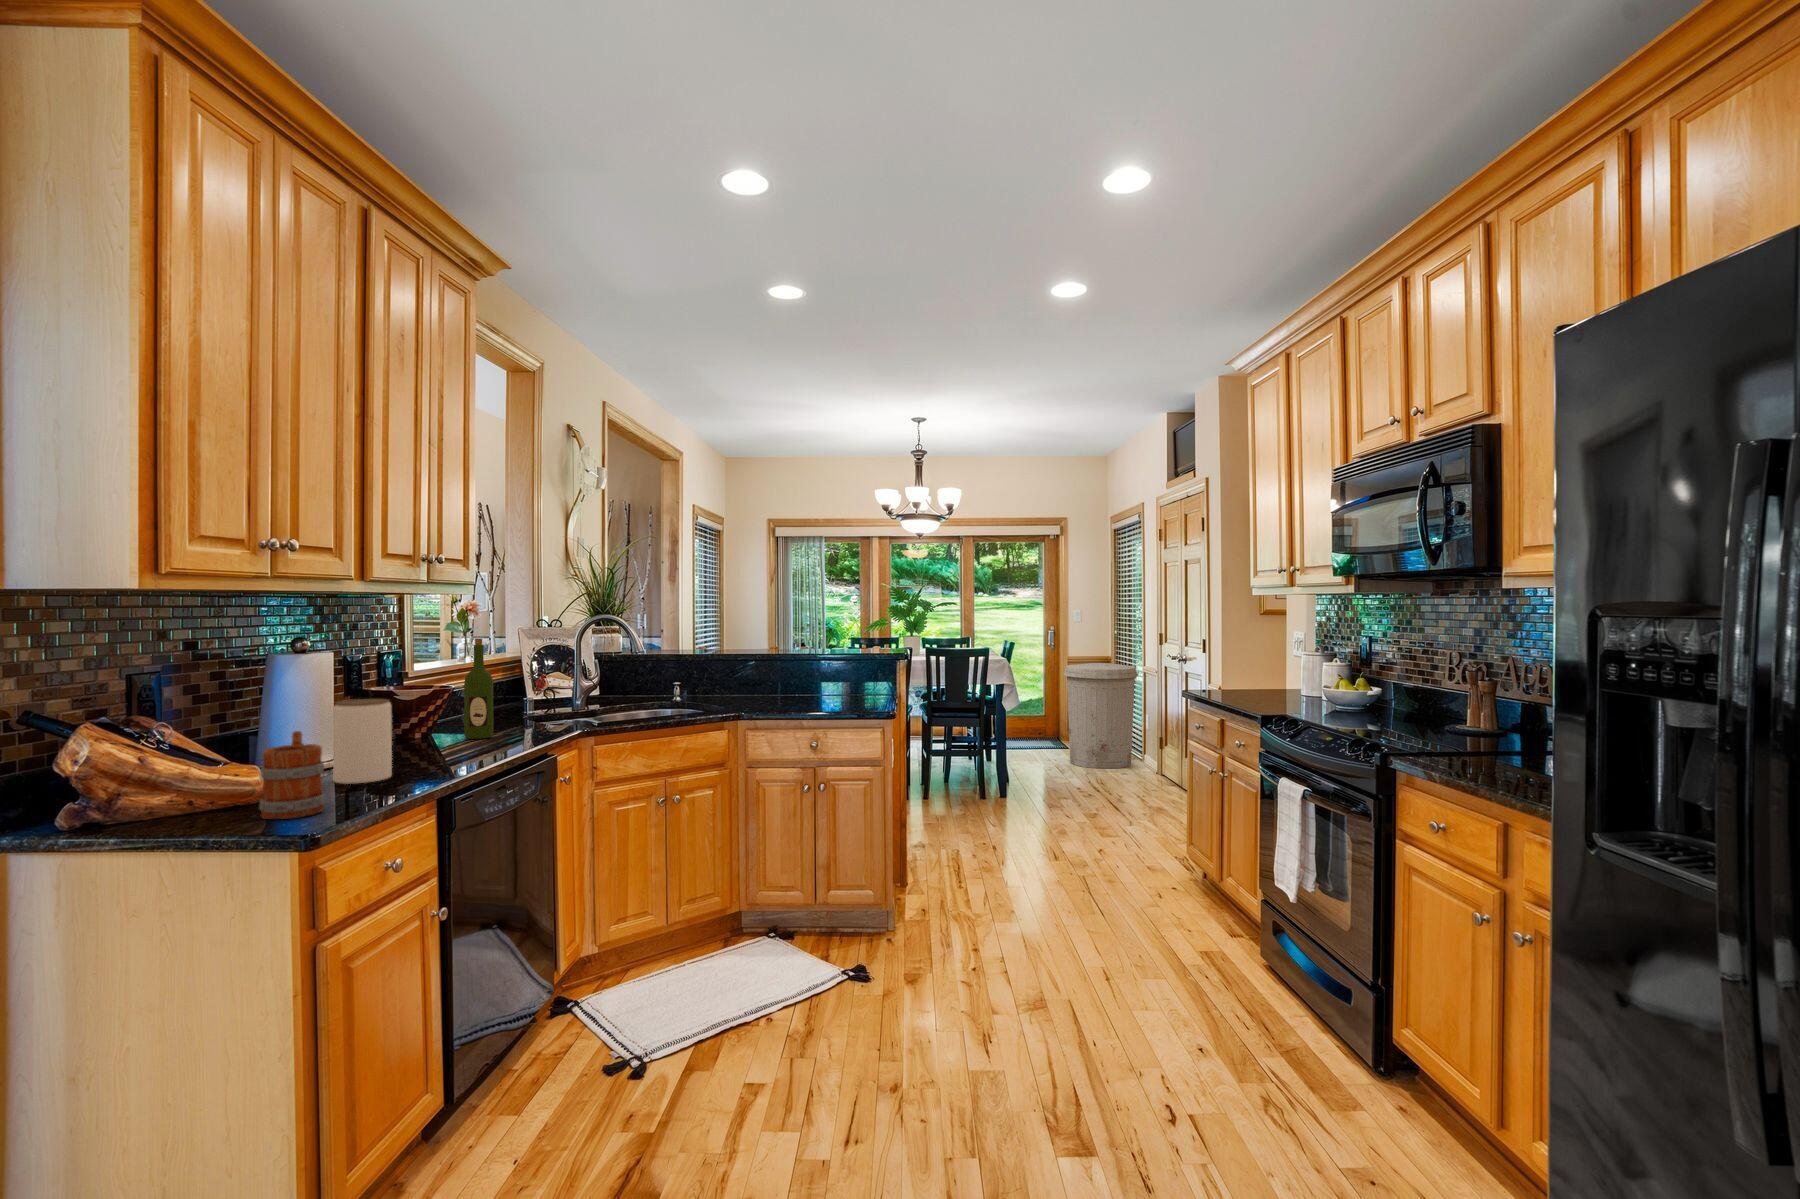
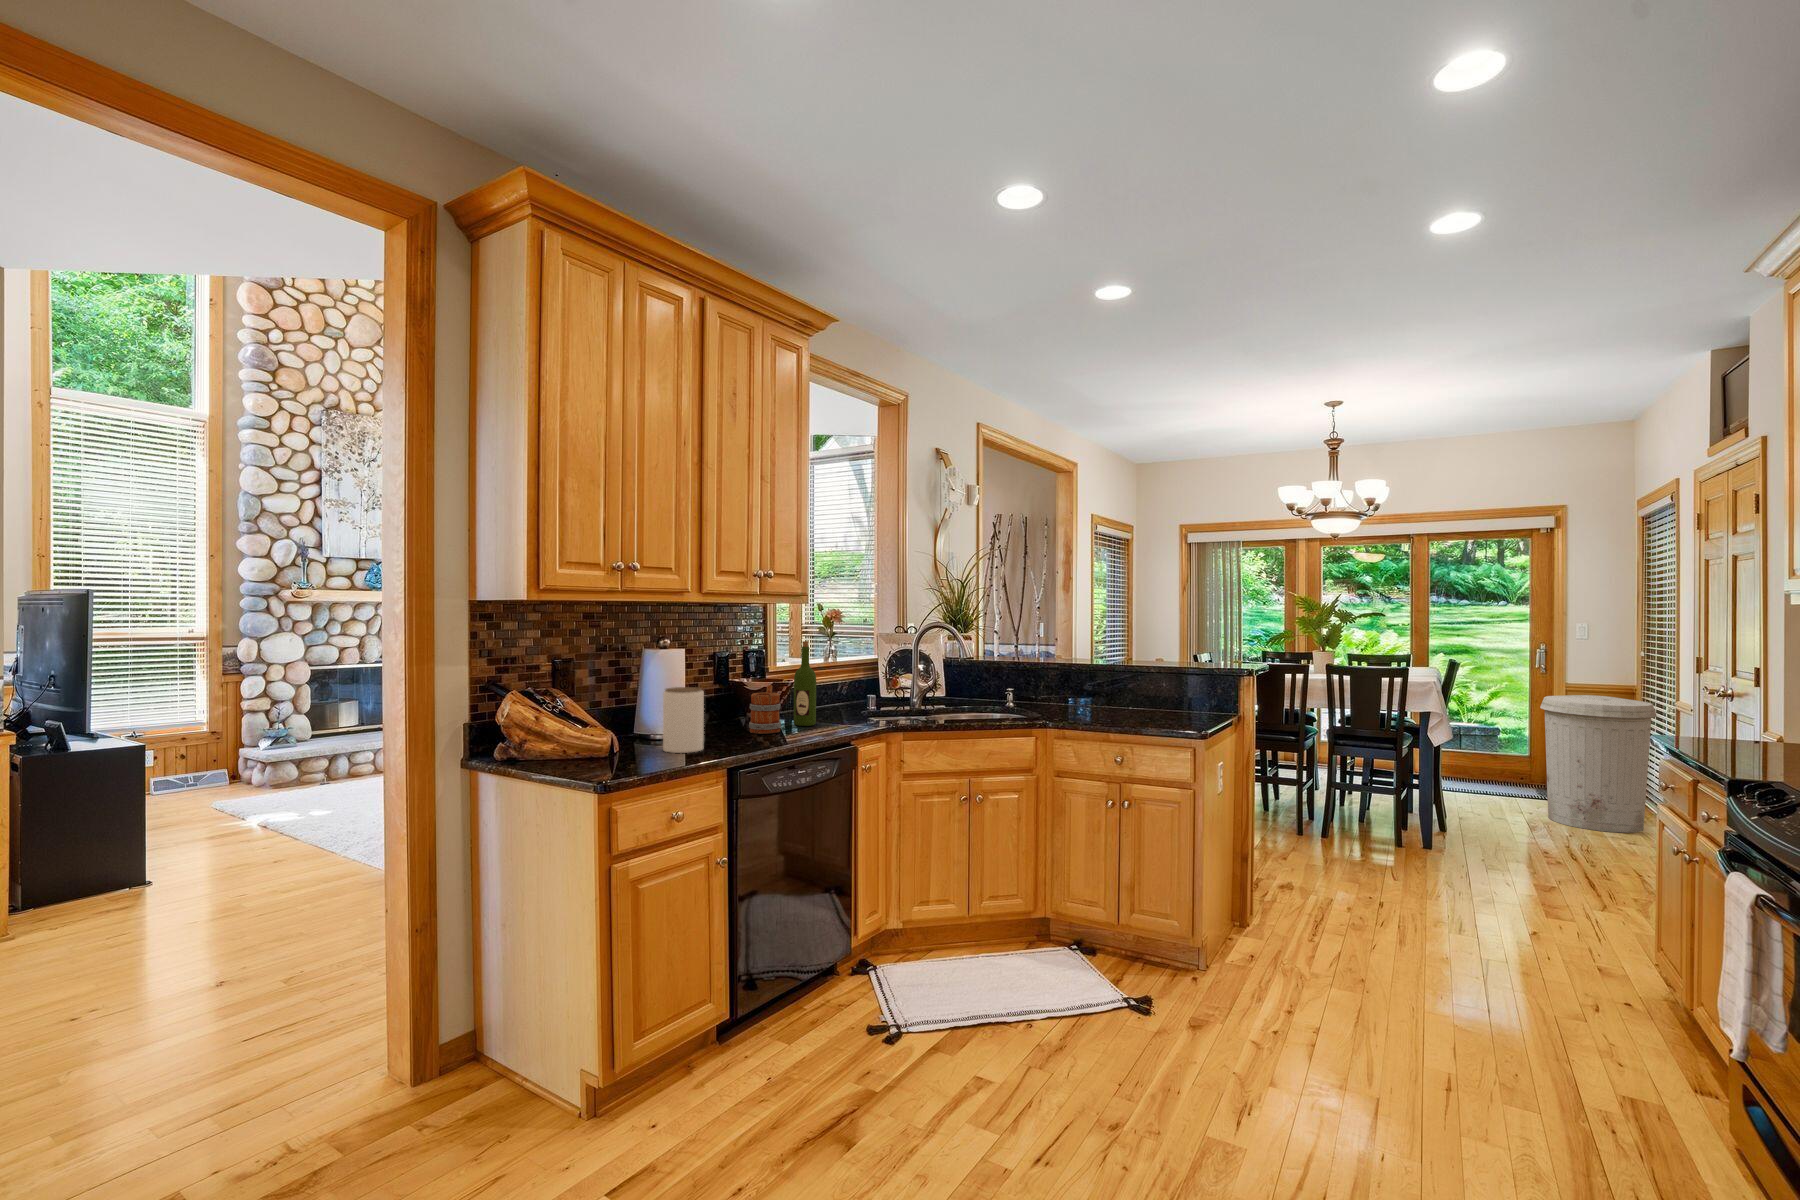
mug: present [259,731,325,819] -> present [749,685,781,734]

